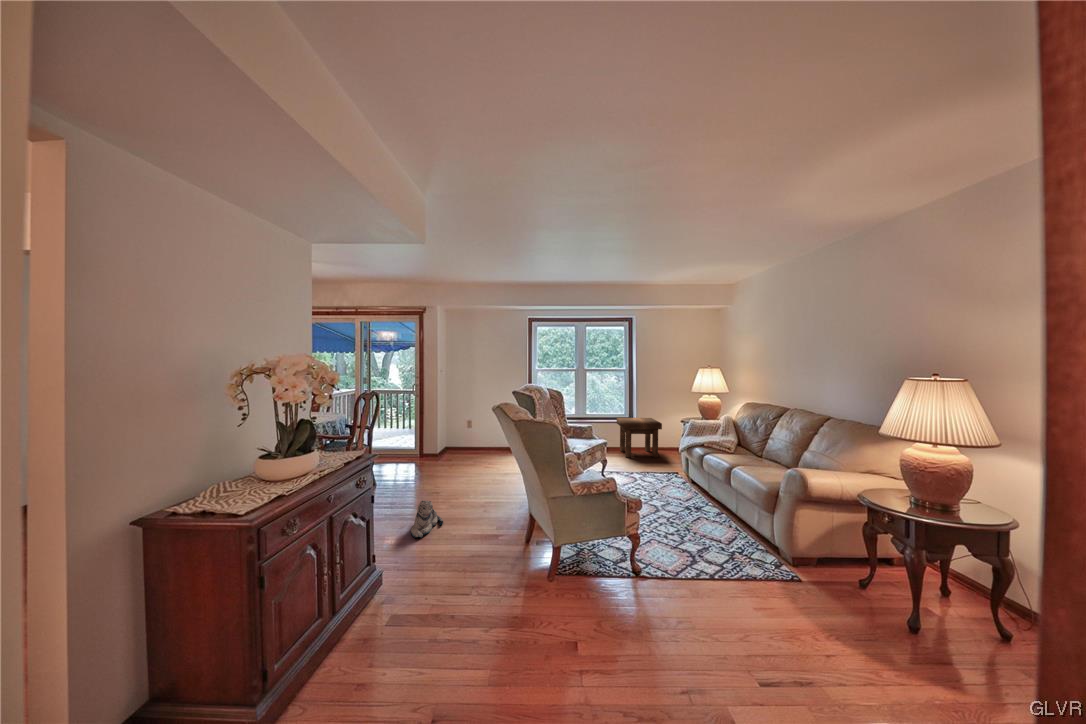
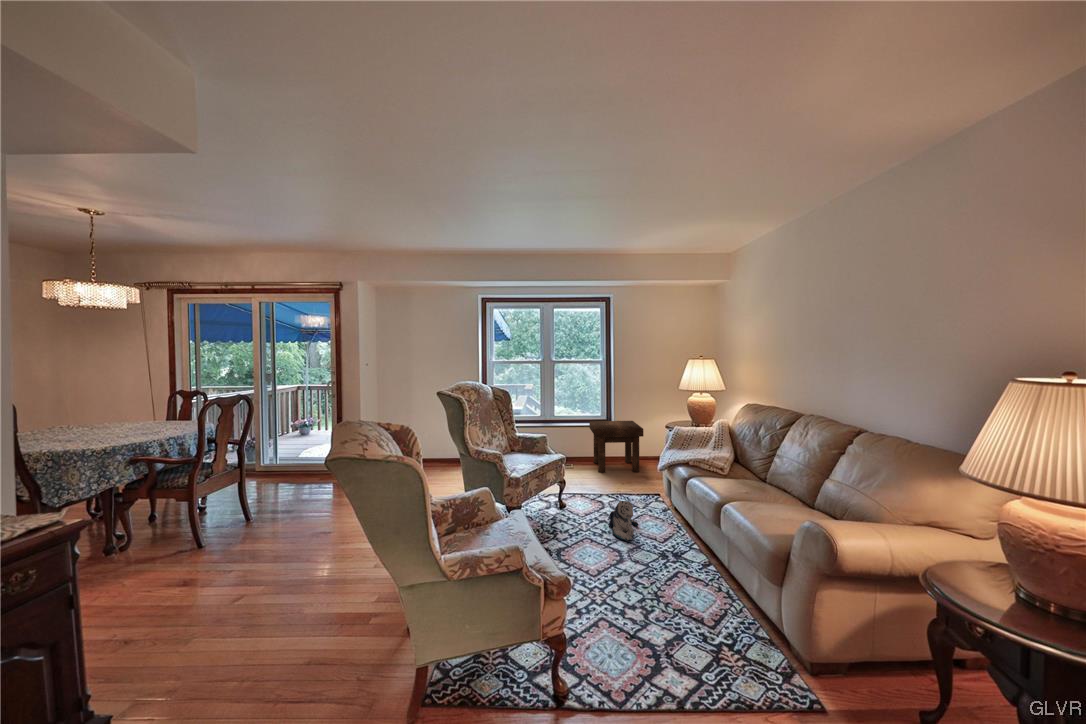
plush toy: present [411,501,443,538] -> present [608,501,639,541]

